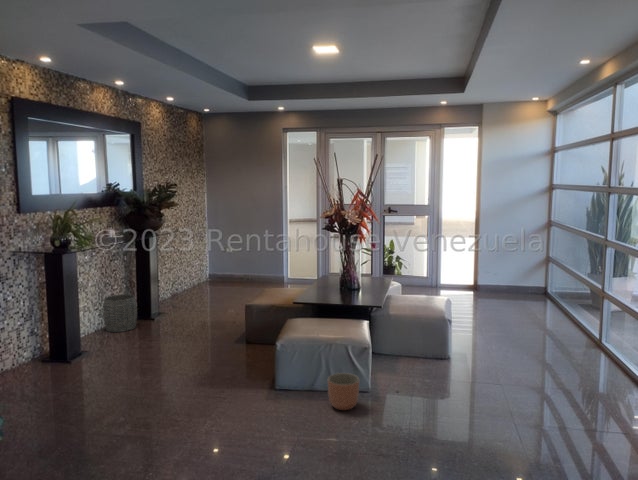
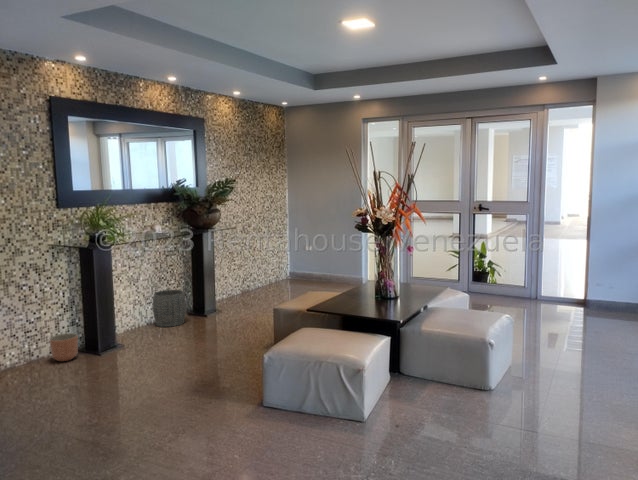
planter: present [328,373,359,410] -> present [50,333,78,361]

